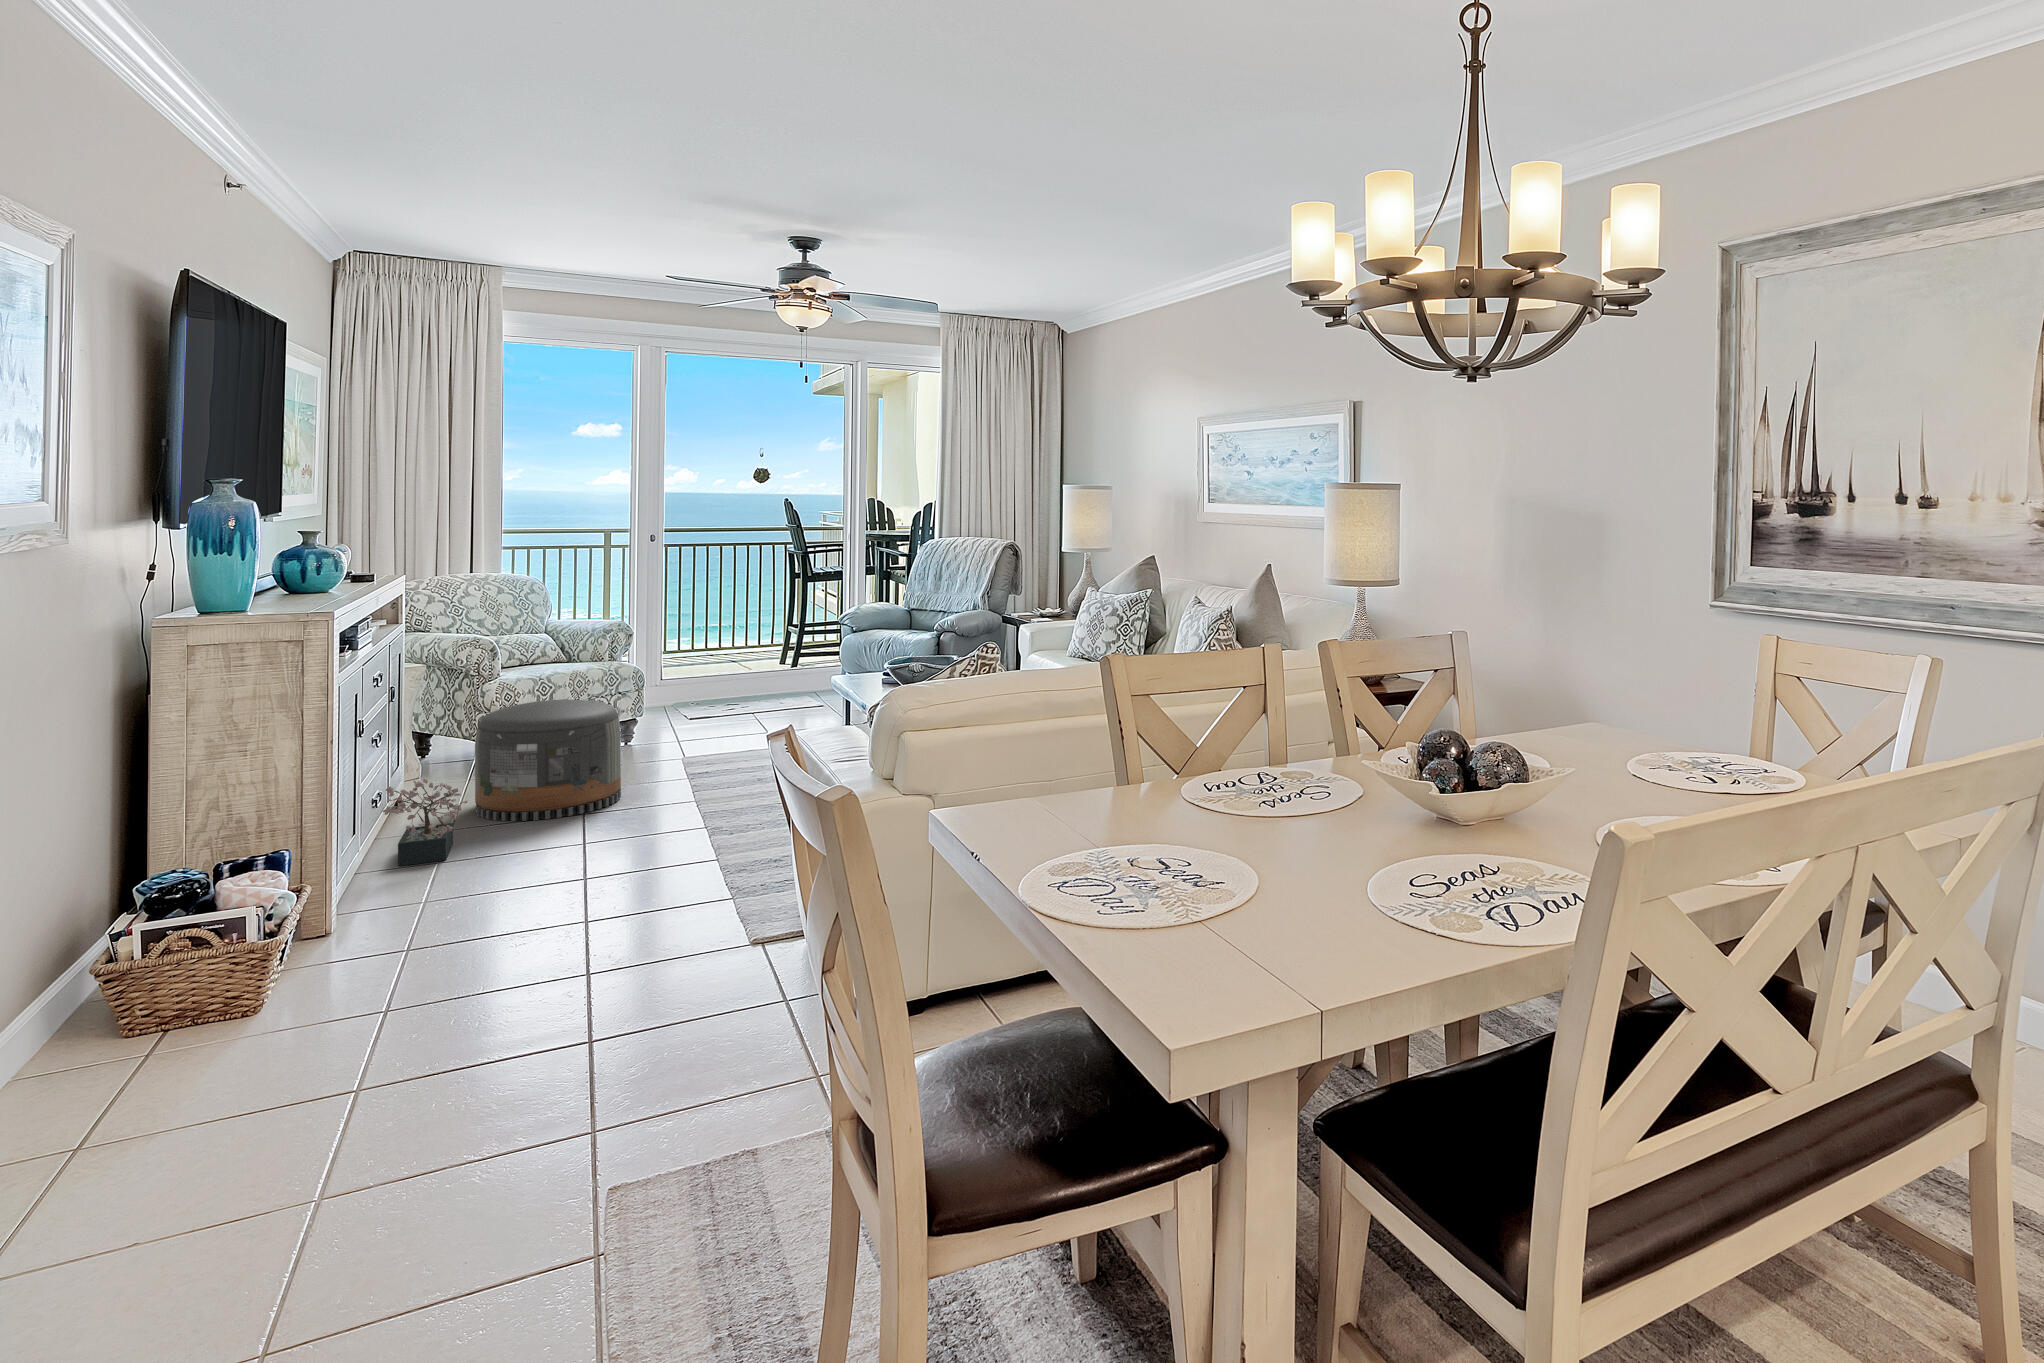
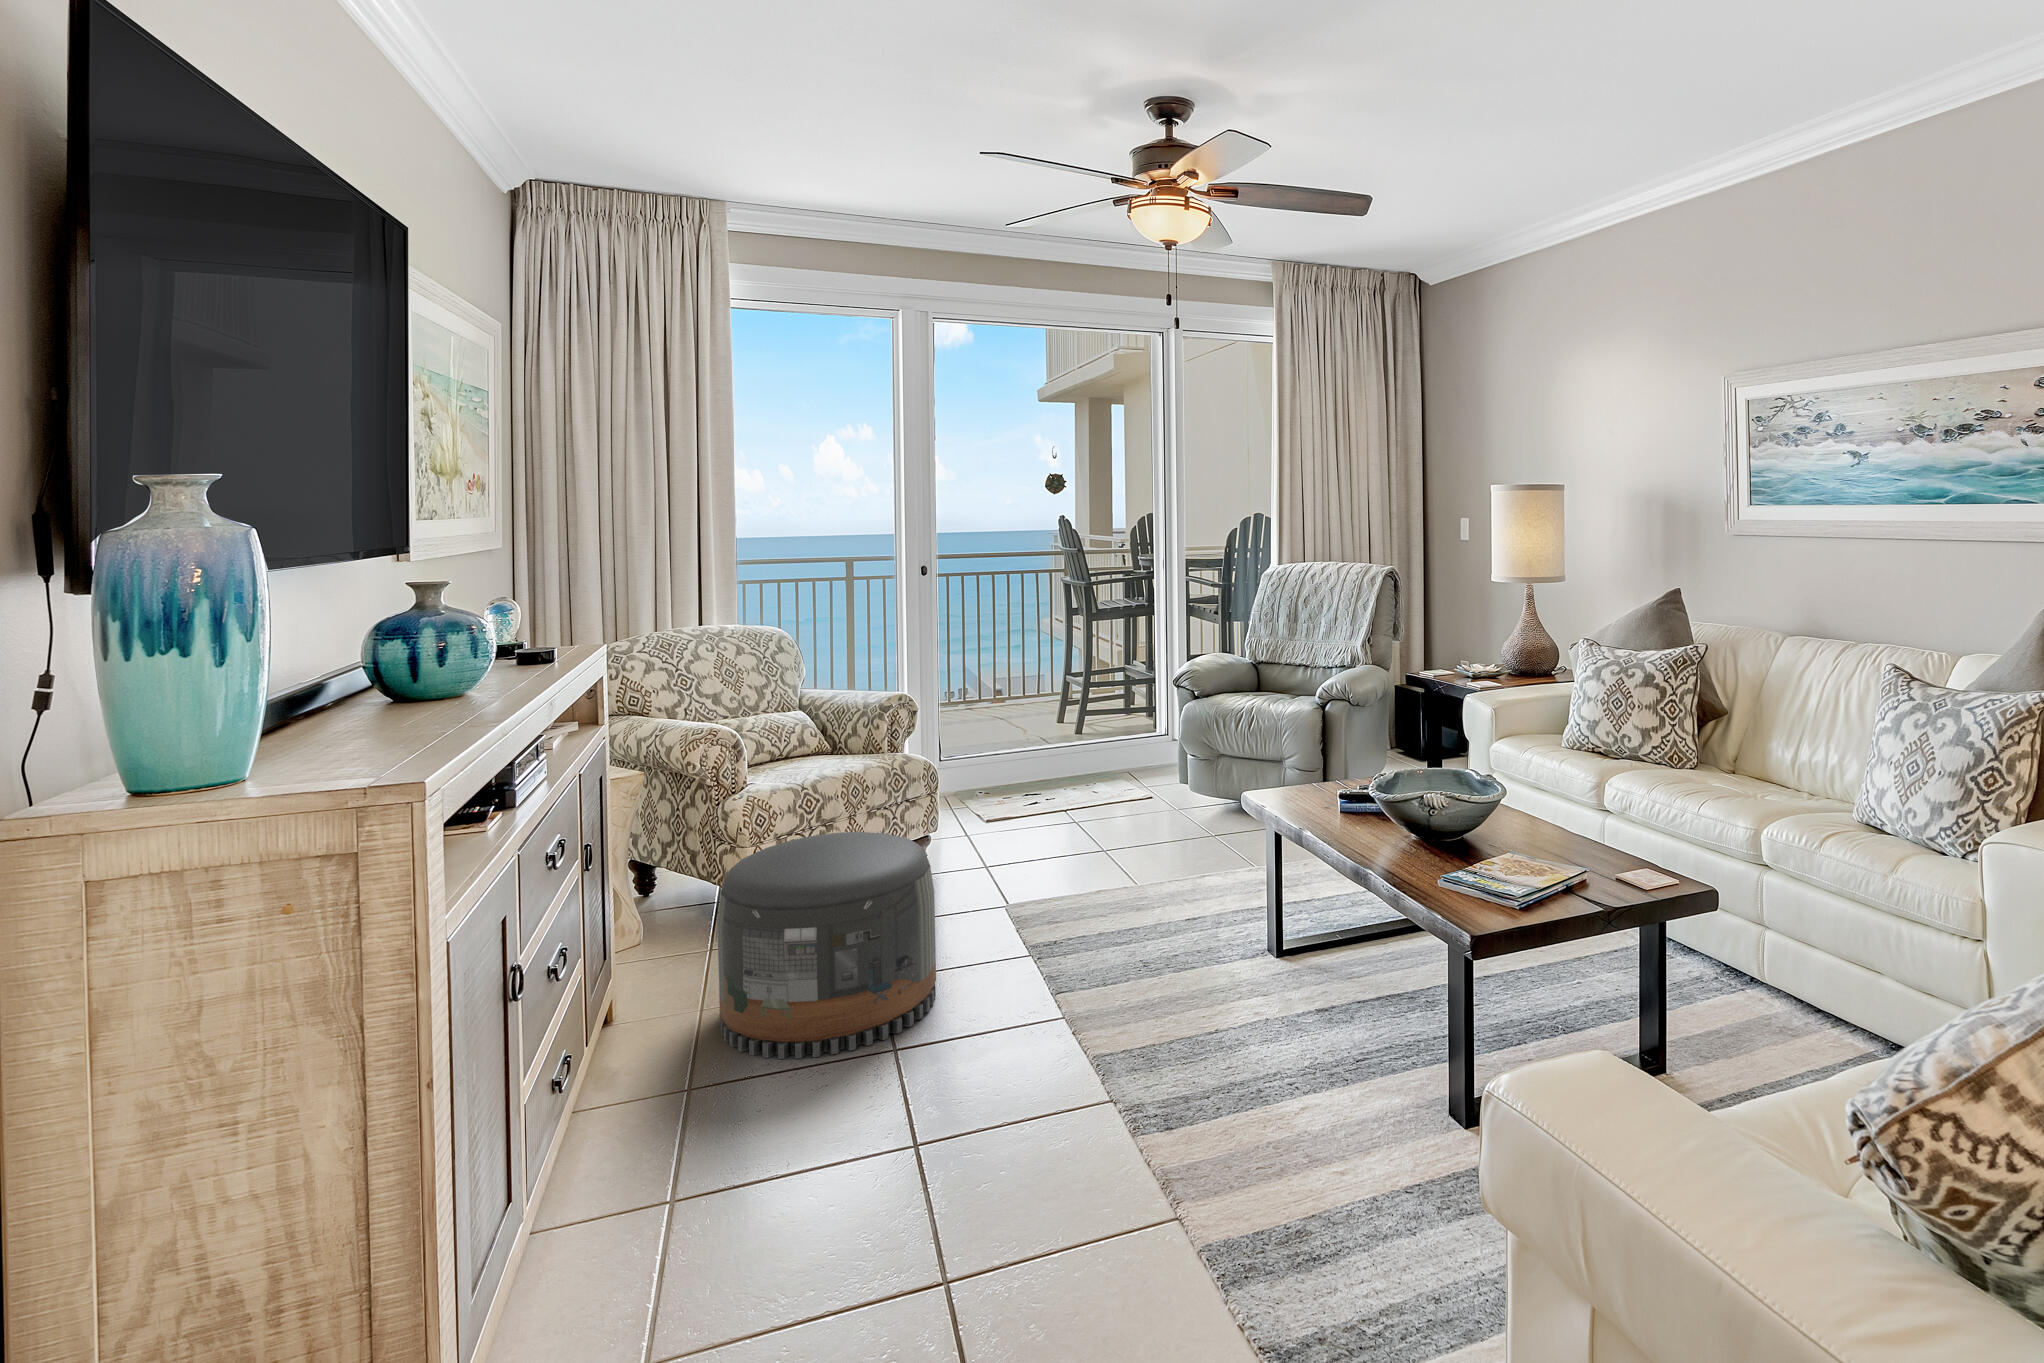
decorative plant: present [382,779,468,866] -> none [567,1020,716,1203]

